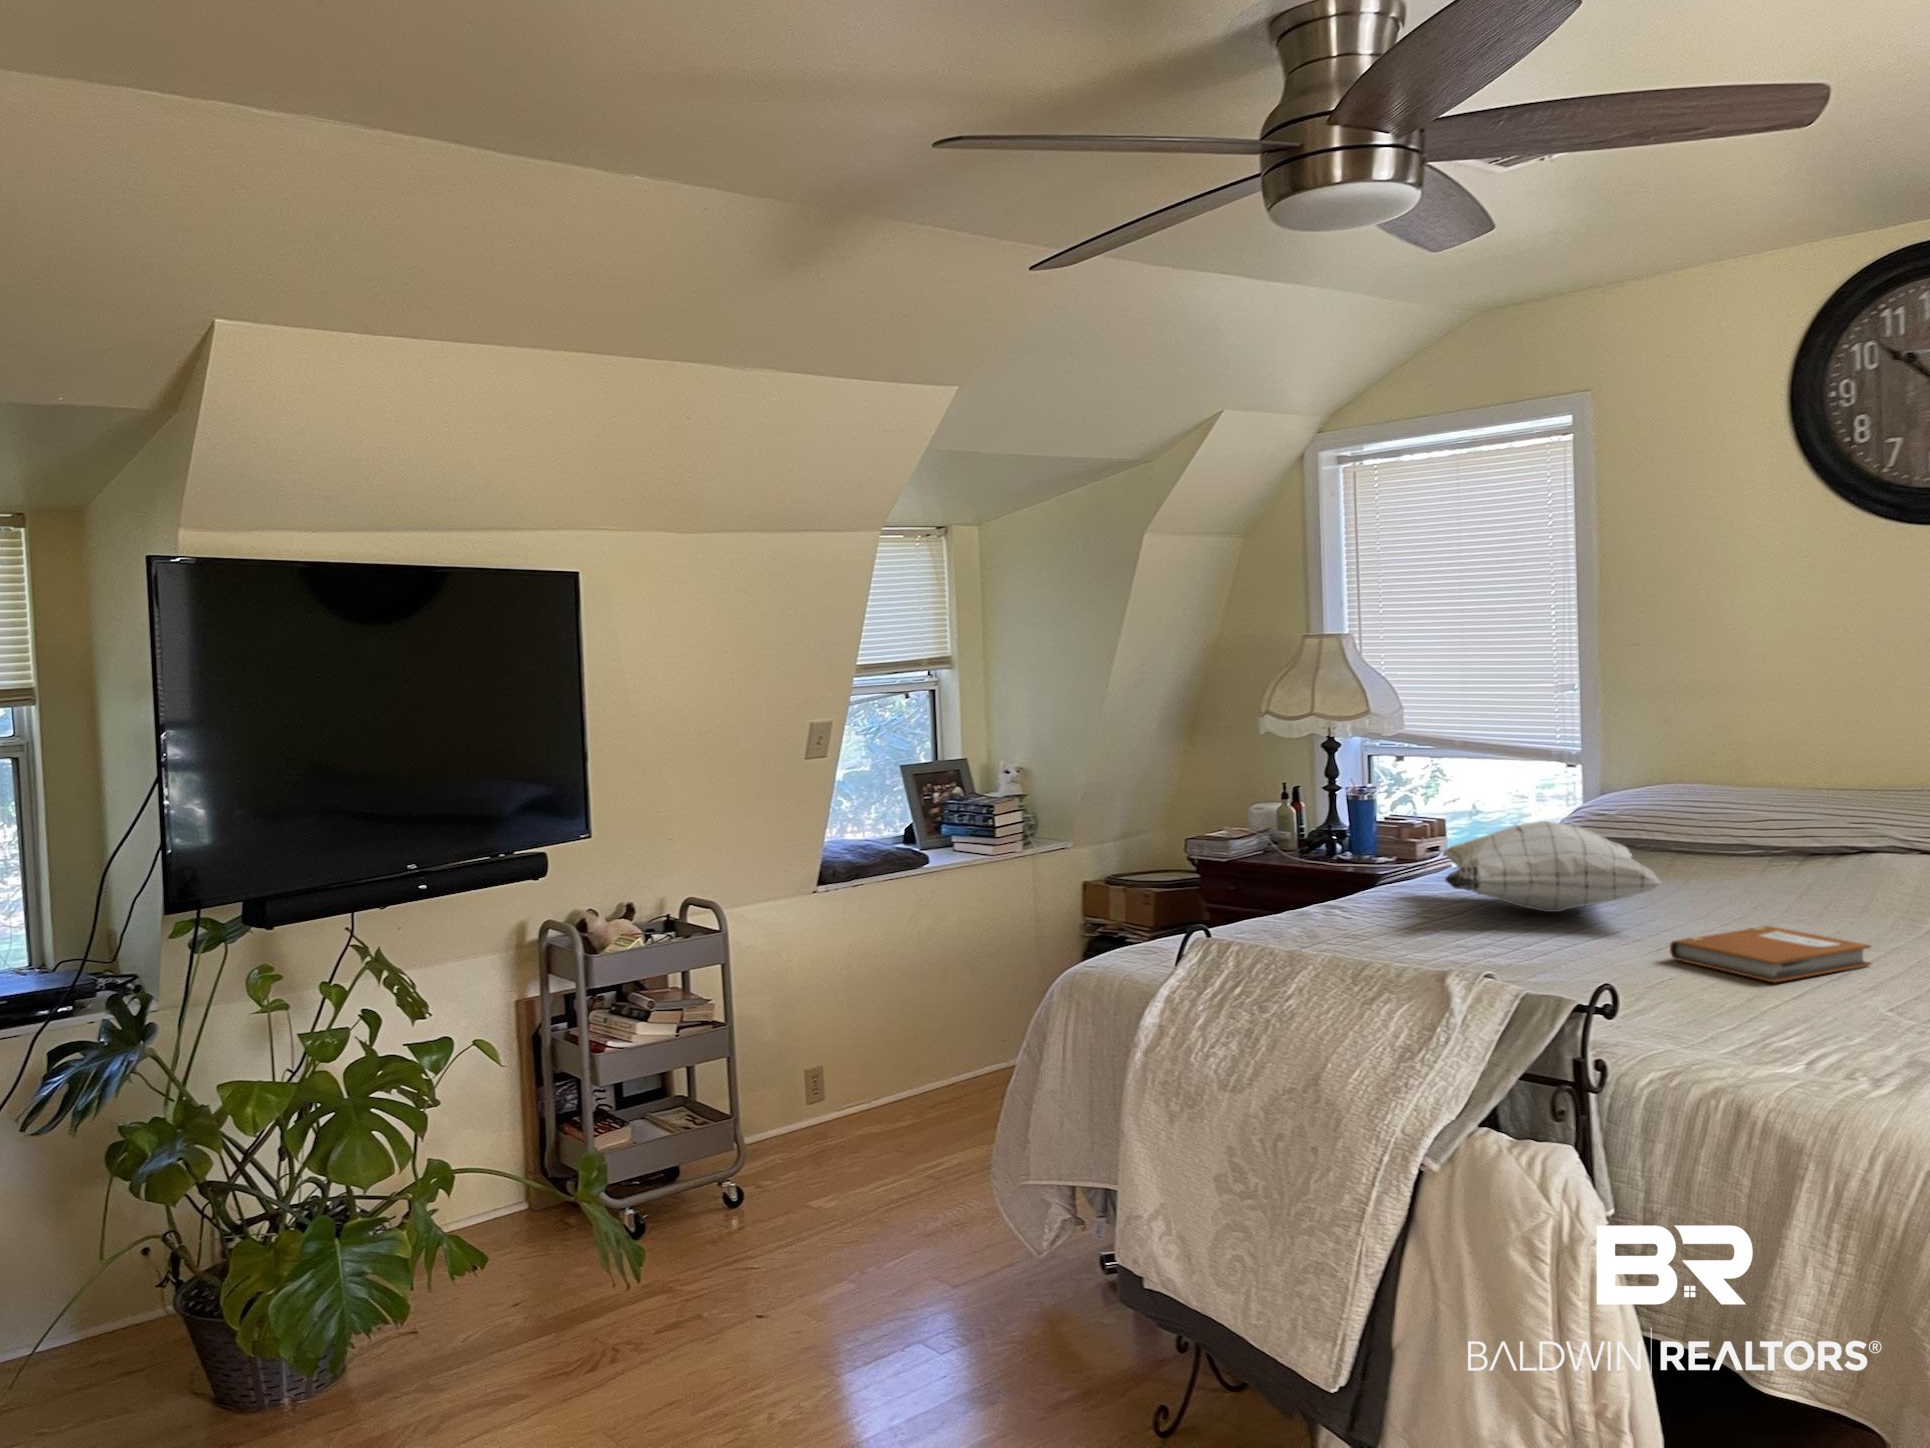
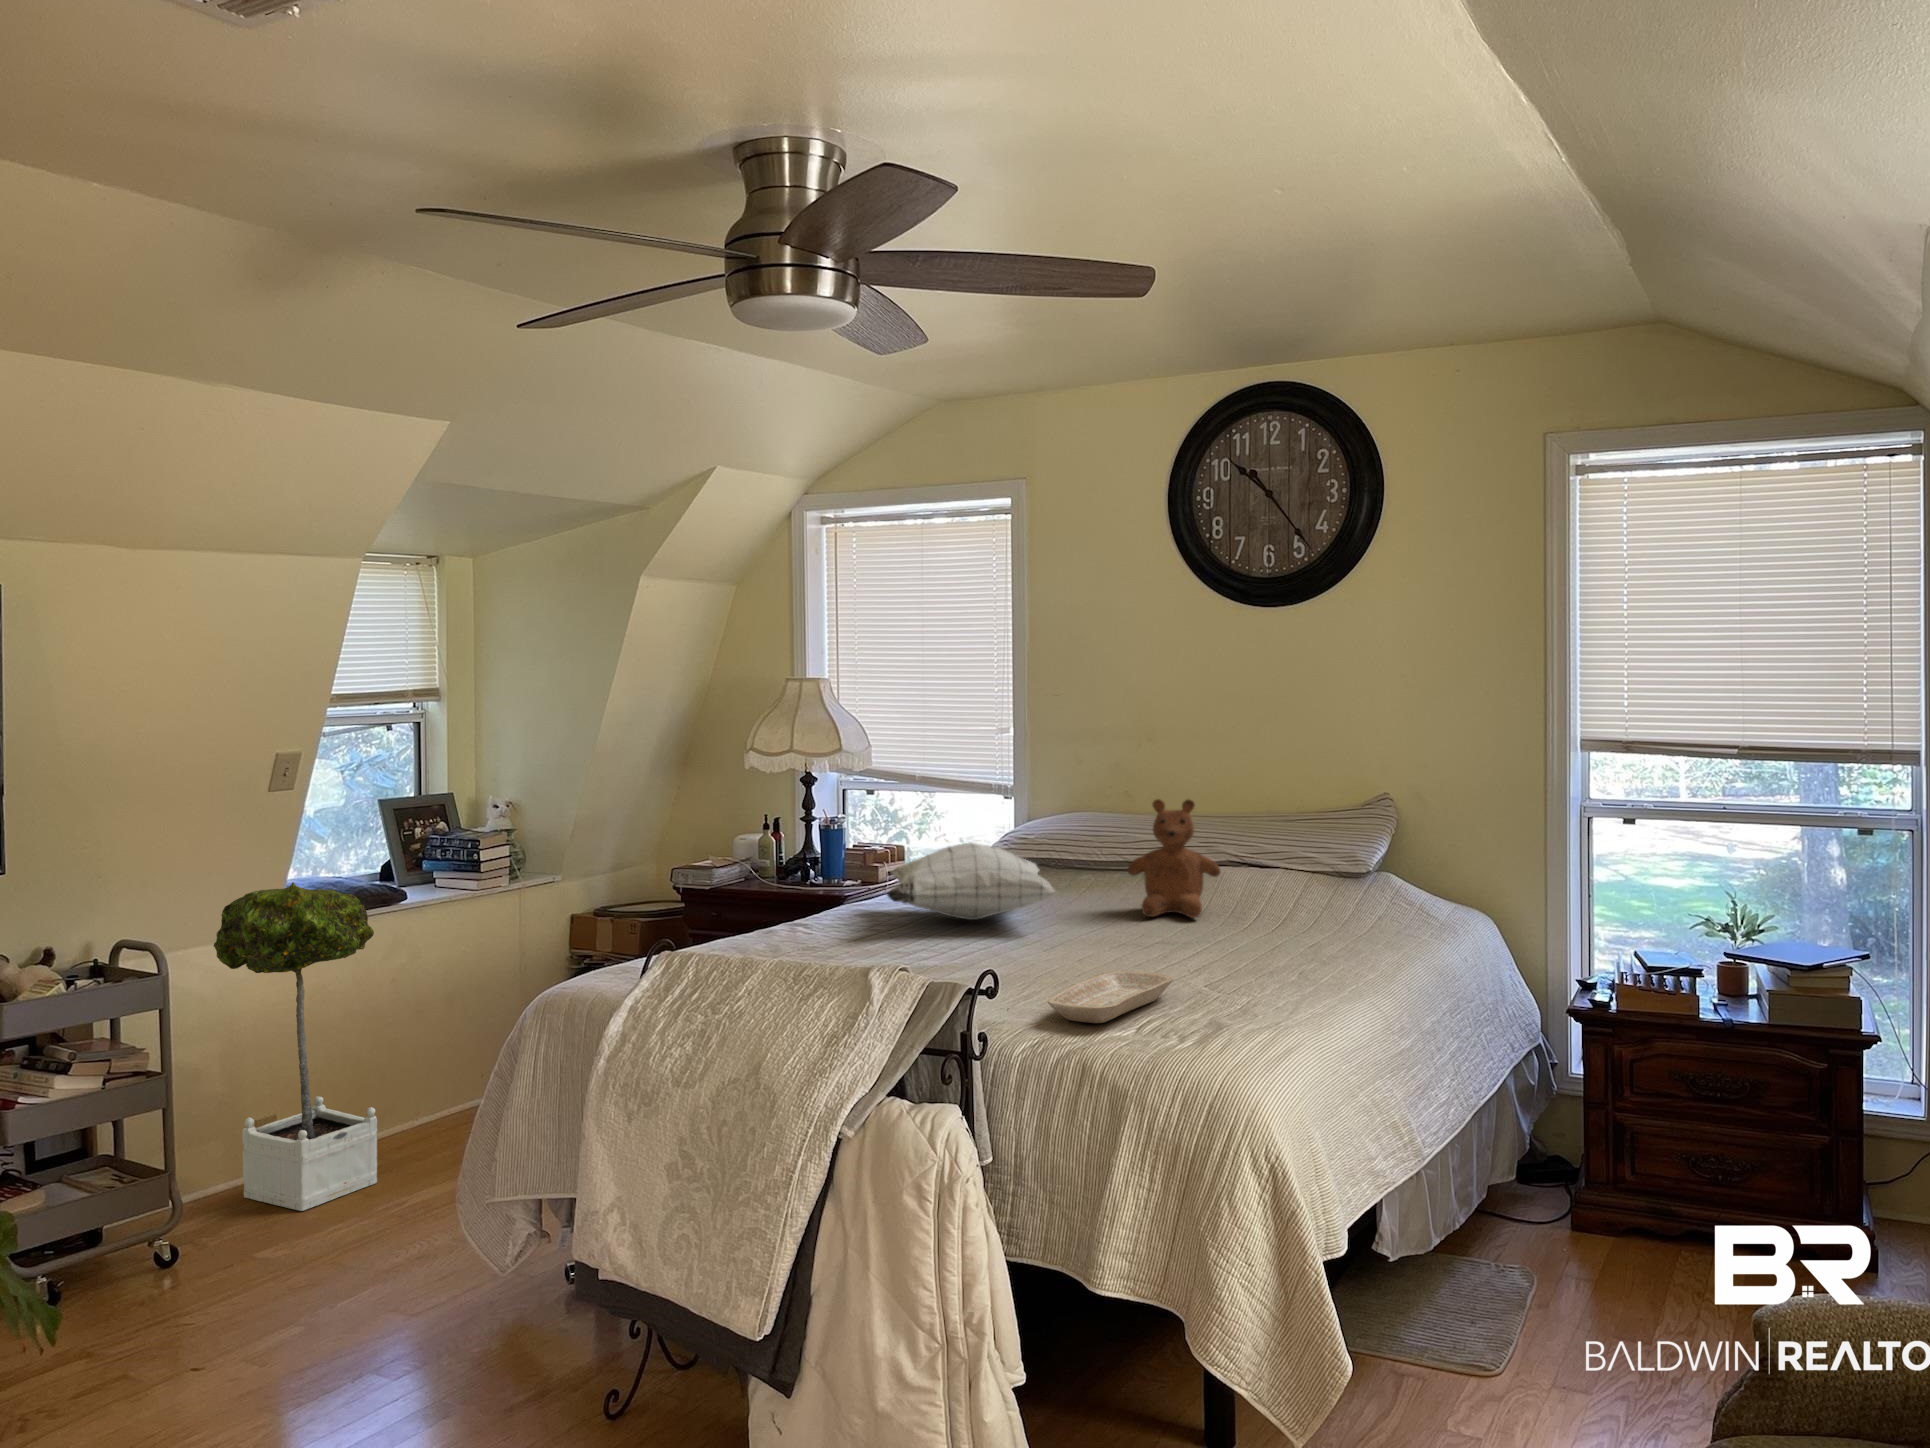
teddy bear: none [1753,771,1890,921] -> present [1128,799,1221,918]
potted tree: none [762,847,911,1164] -> present [214,882,378,1211]
notebook: present [1670,926,1871,982] -> none [1056,924,1197,967]
tray: none [1680,989,1853,1056] -> present [1048,971,1173,1023]

